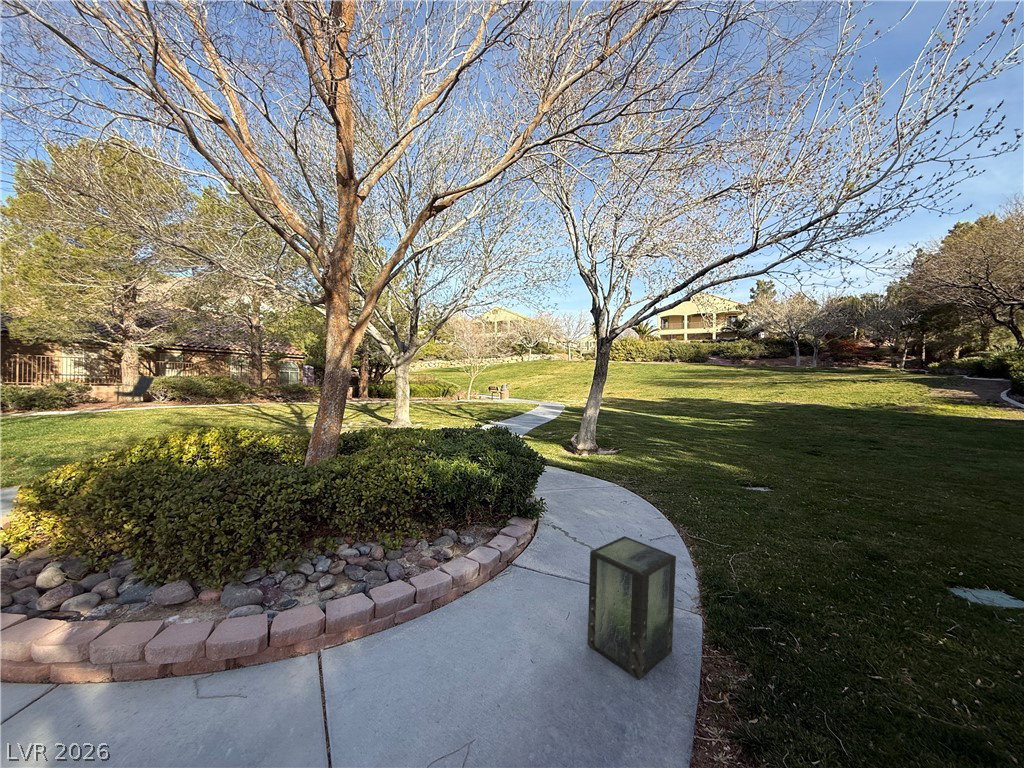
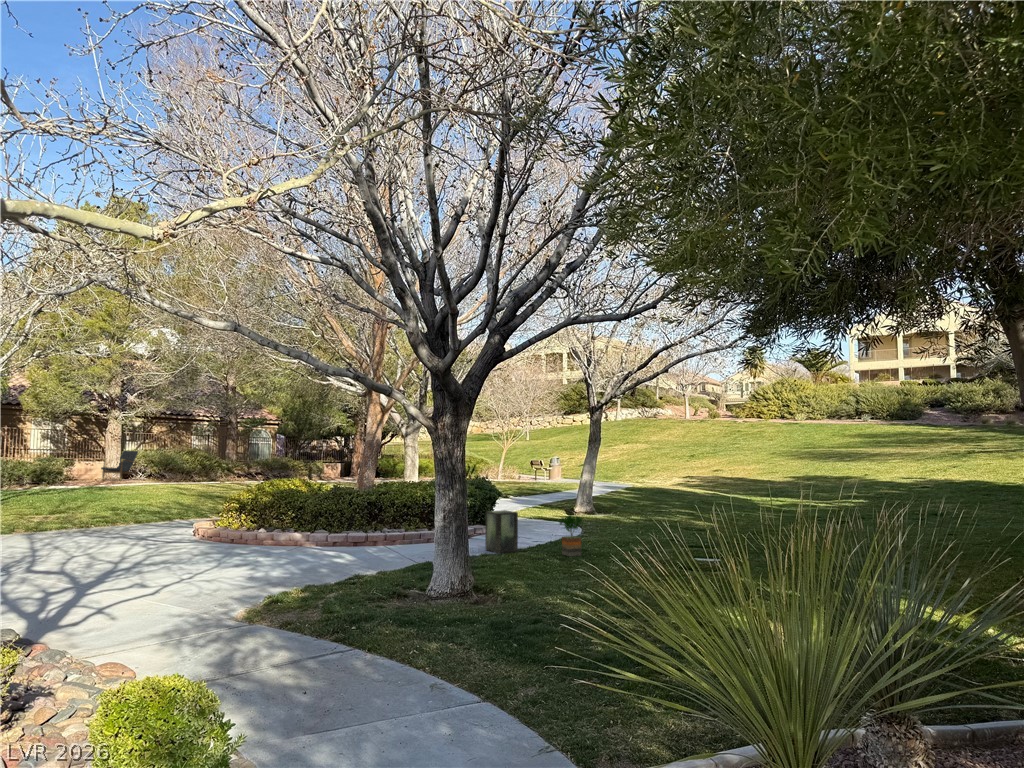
potted tree: none [810,571,901,706] -> present [559,515,586,556]

